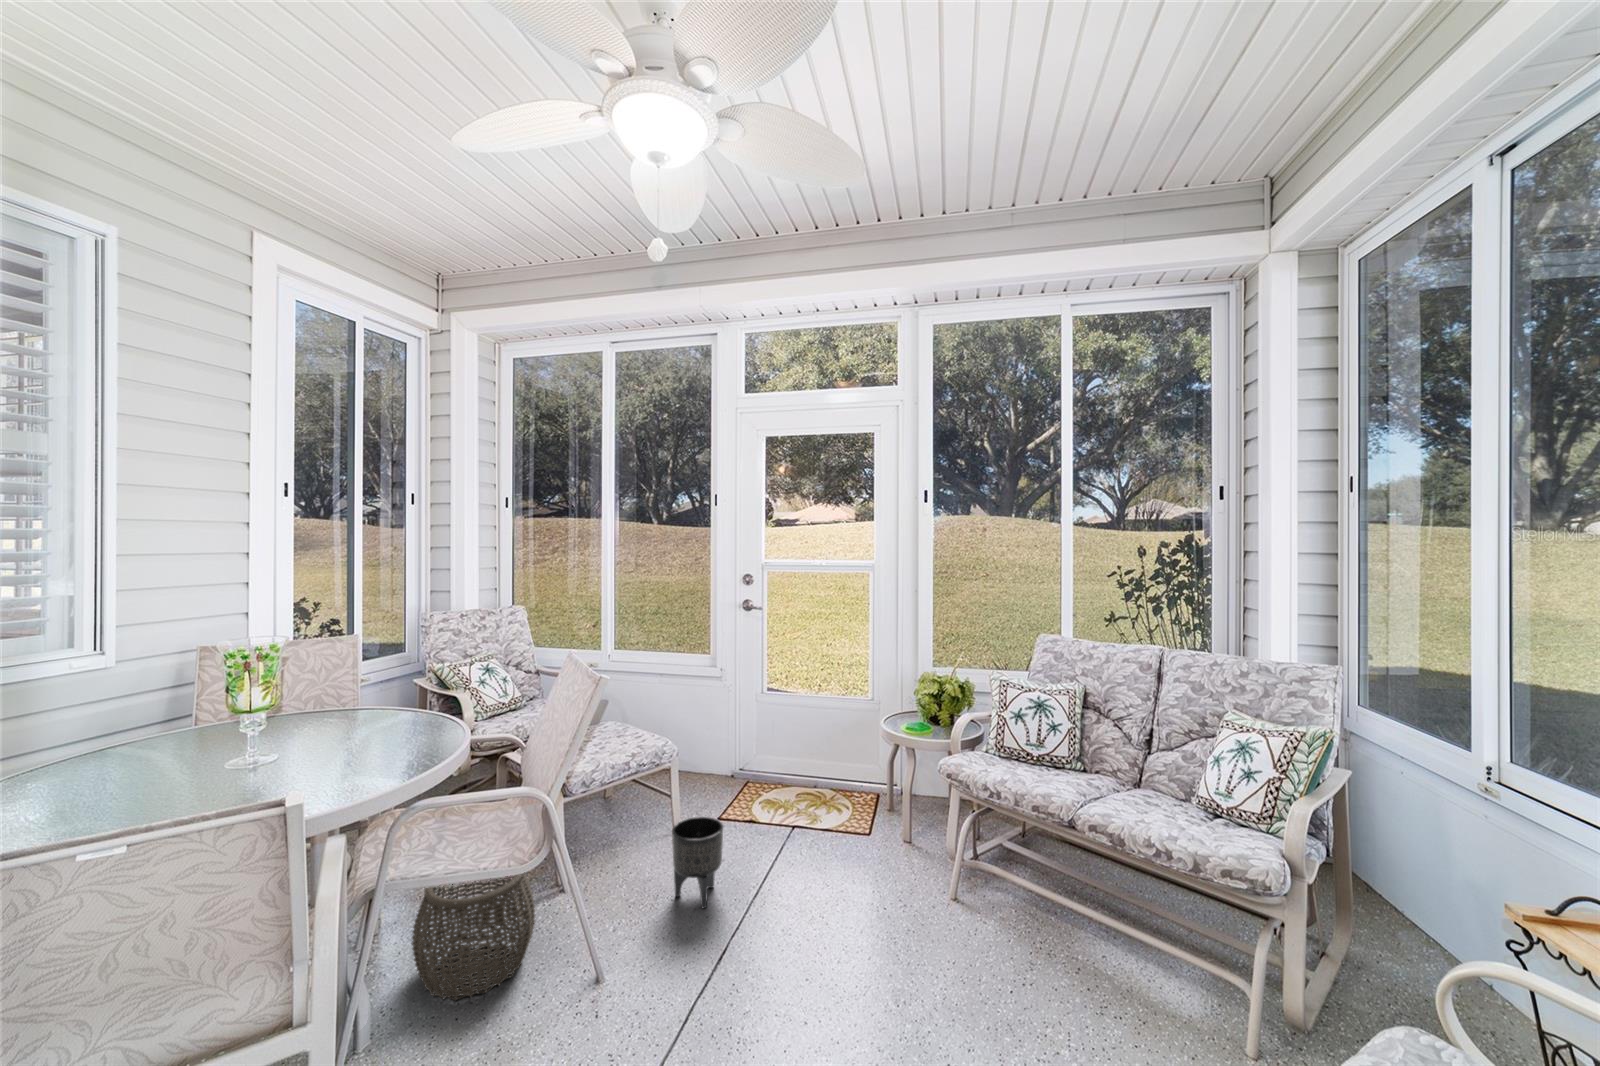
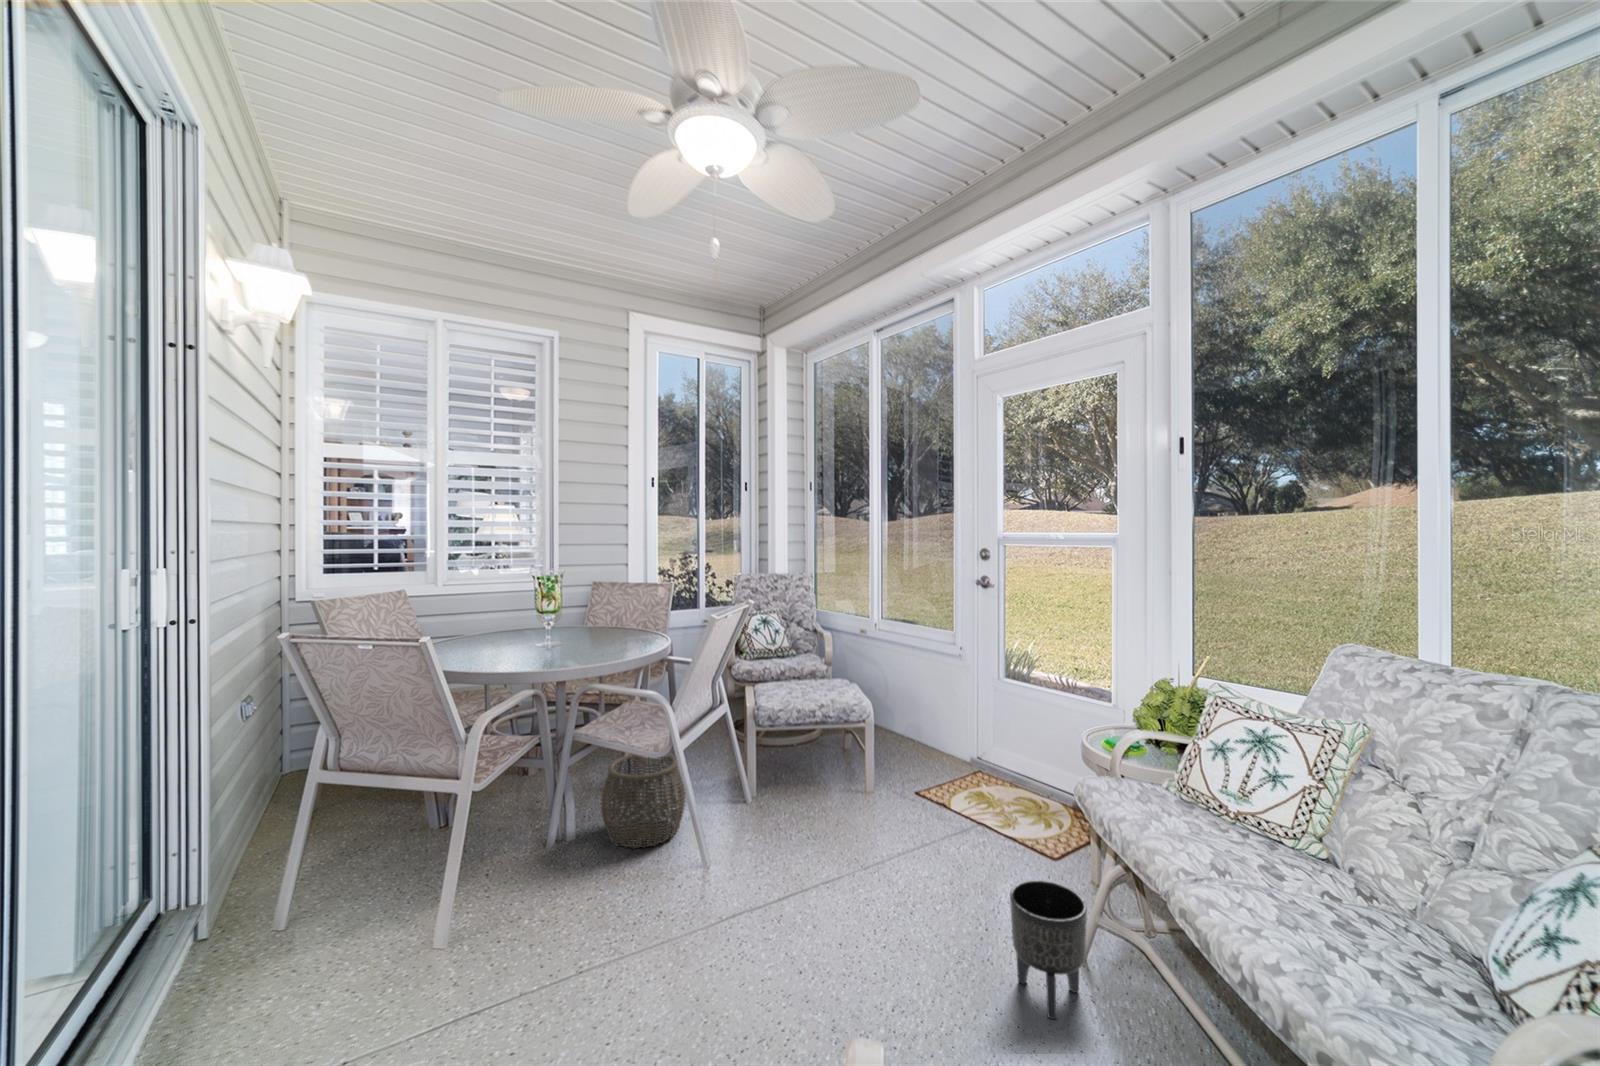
planter: present [672,817,723,908] -> present [1010,880,1087,1019]

